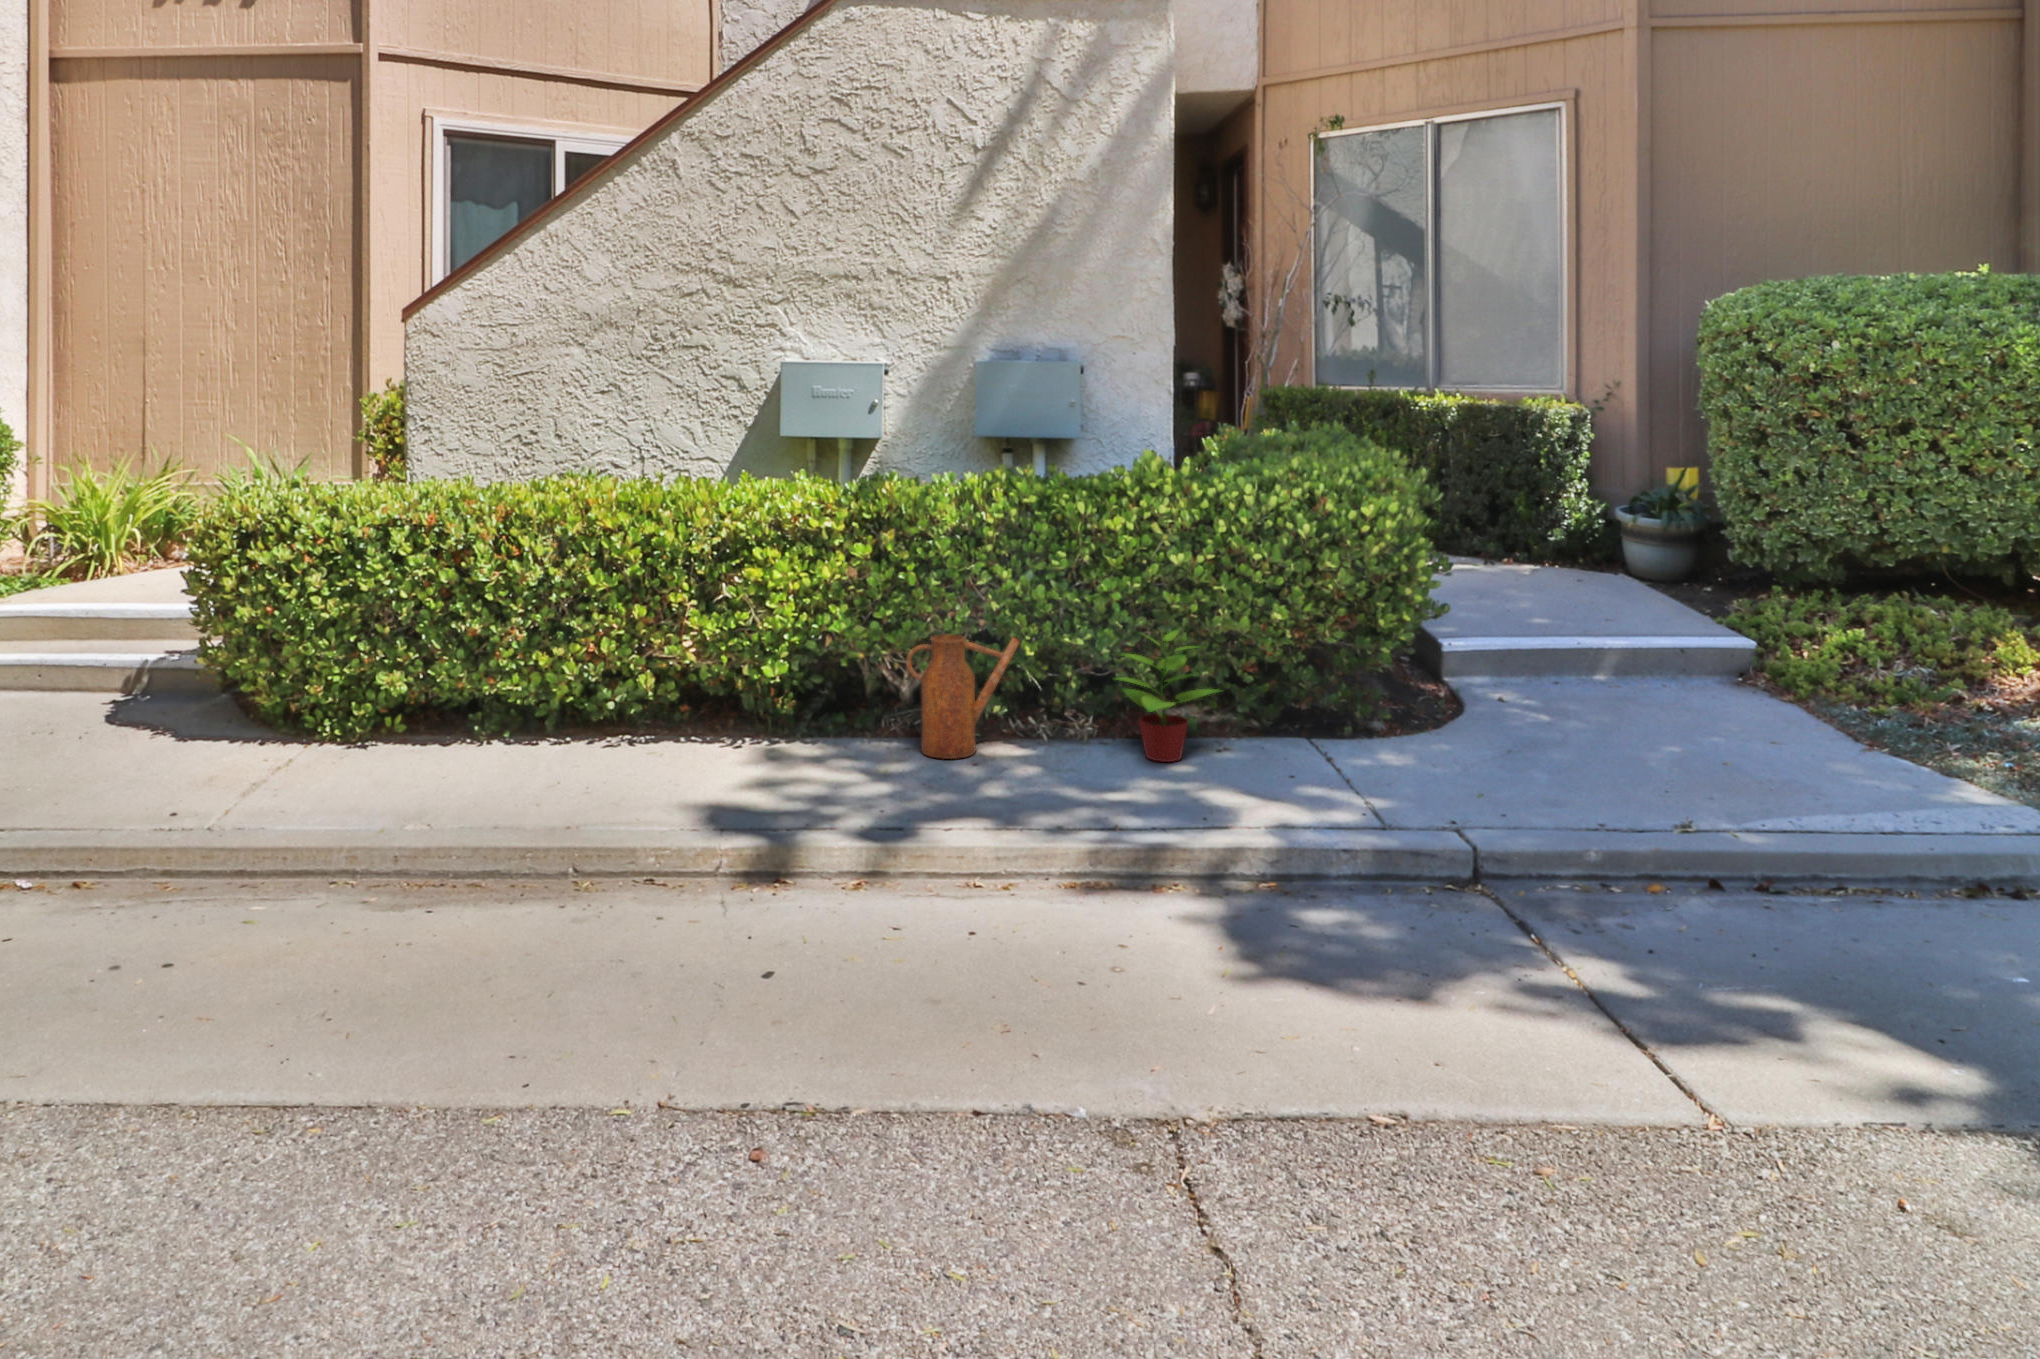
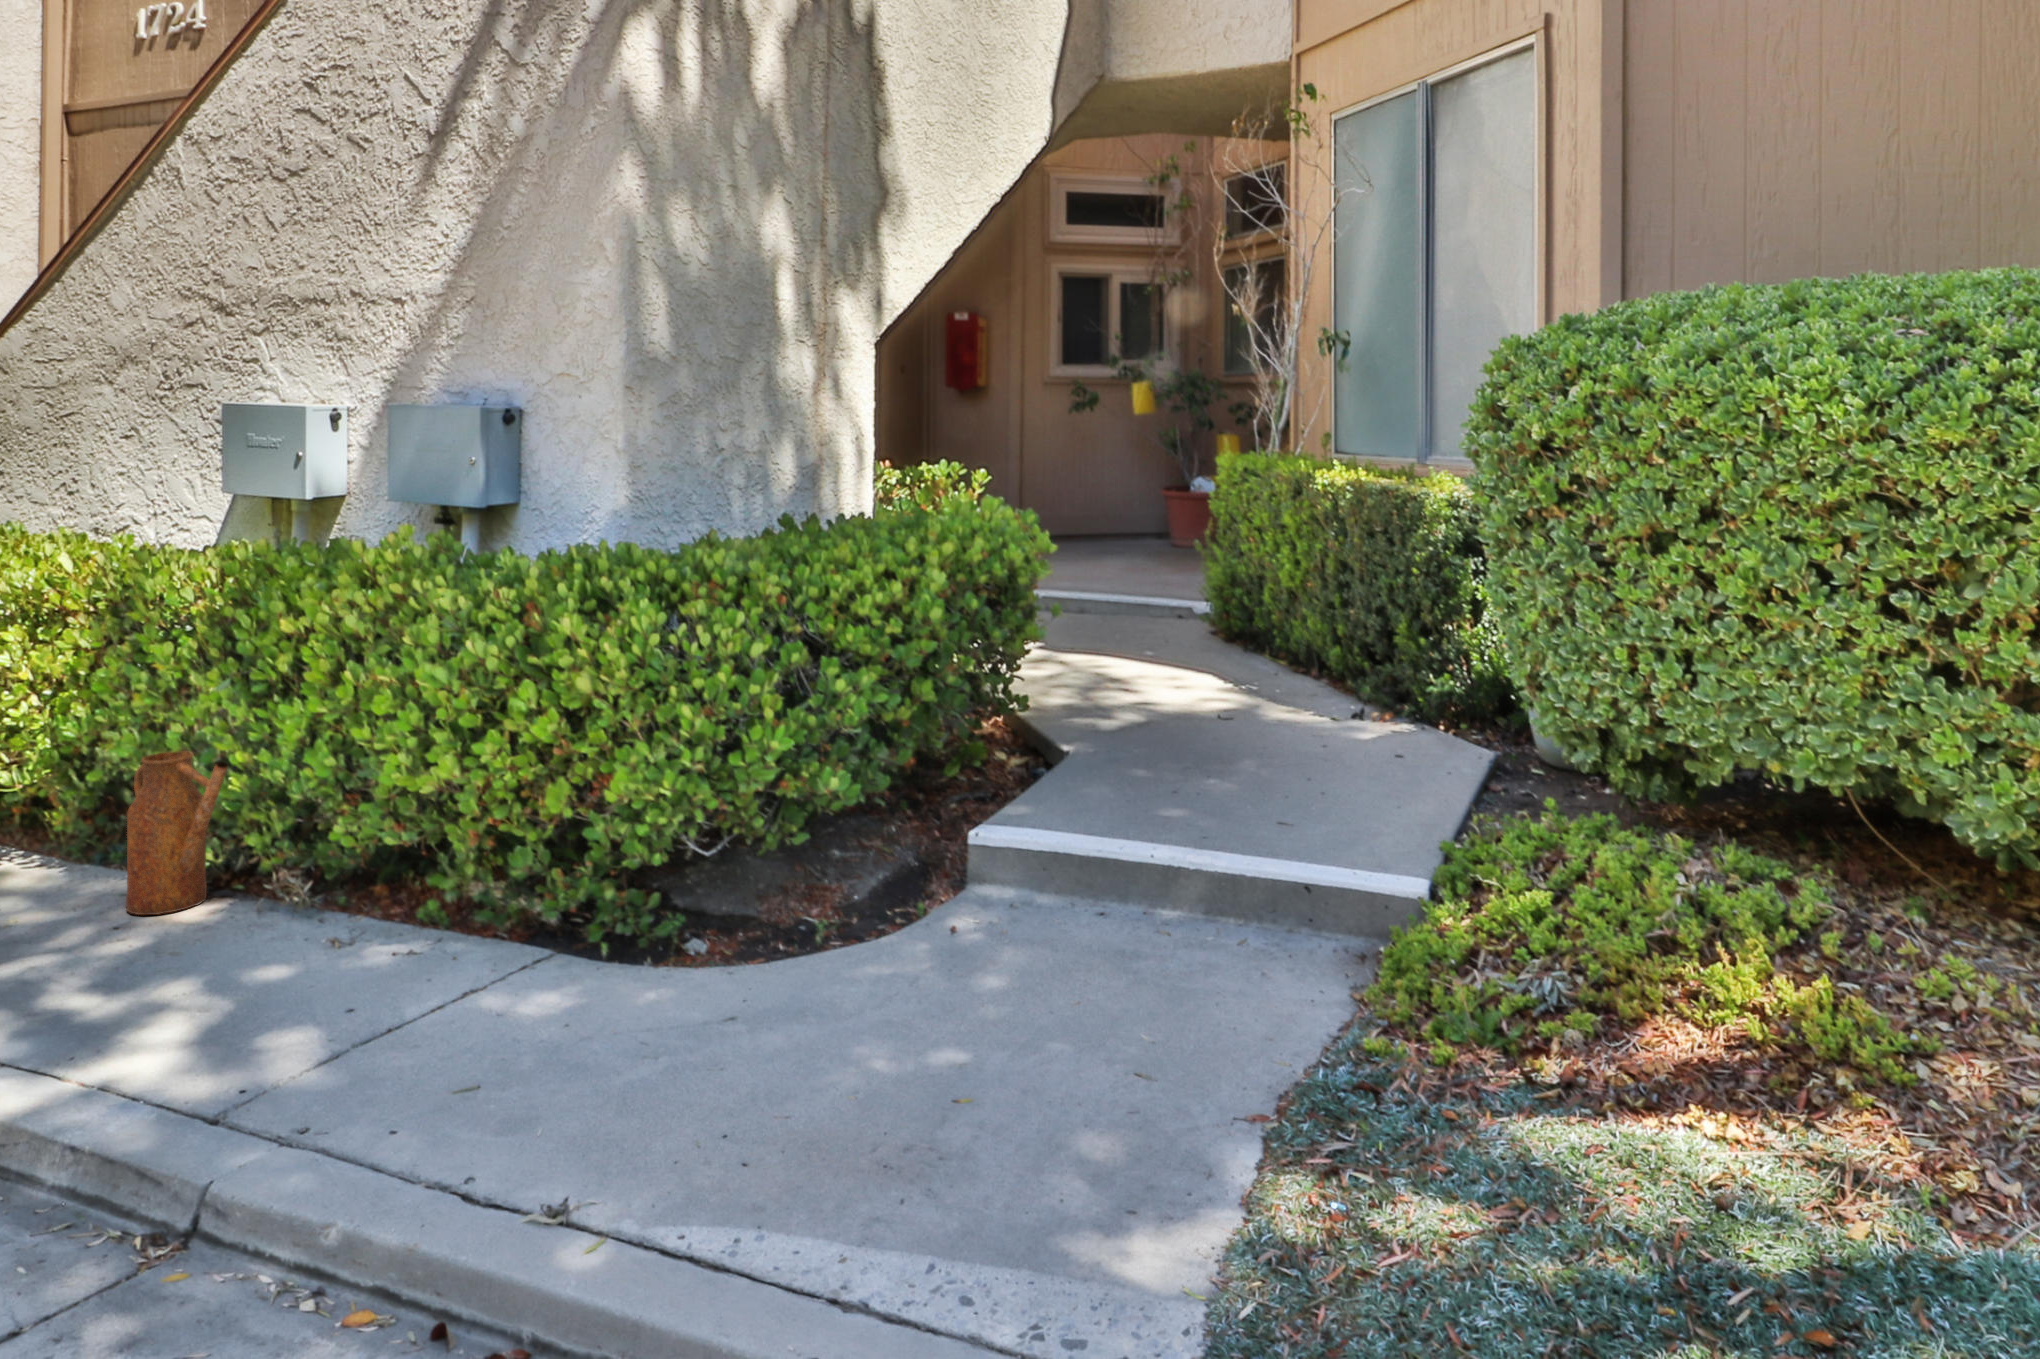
potted plant: present [1116,630,1220,762] -> none [261,764,423,954]

